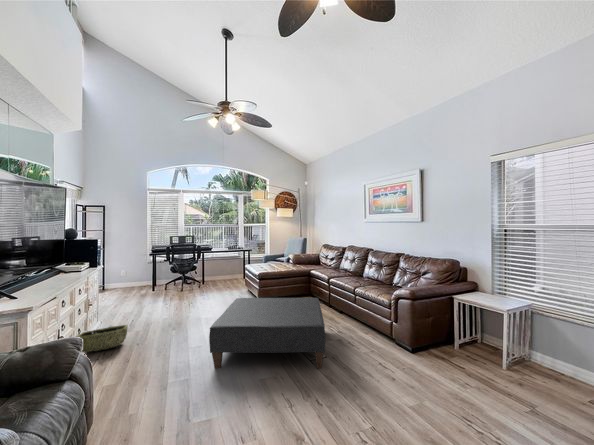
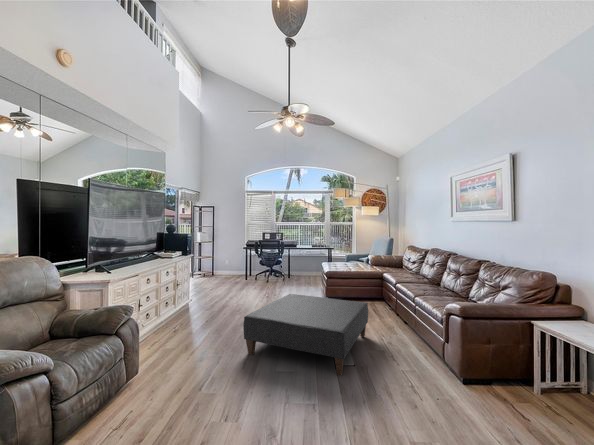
woven basket: present [76,325,128,352] -> none [164,305,203,323]

